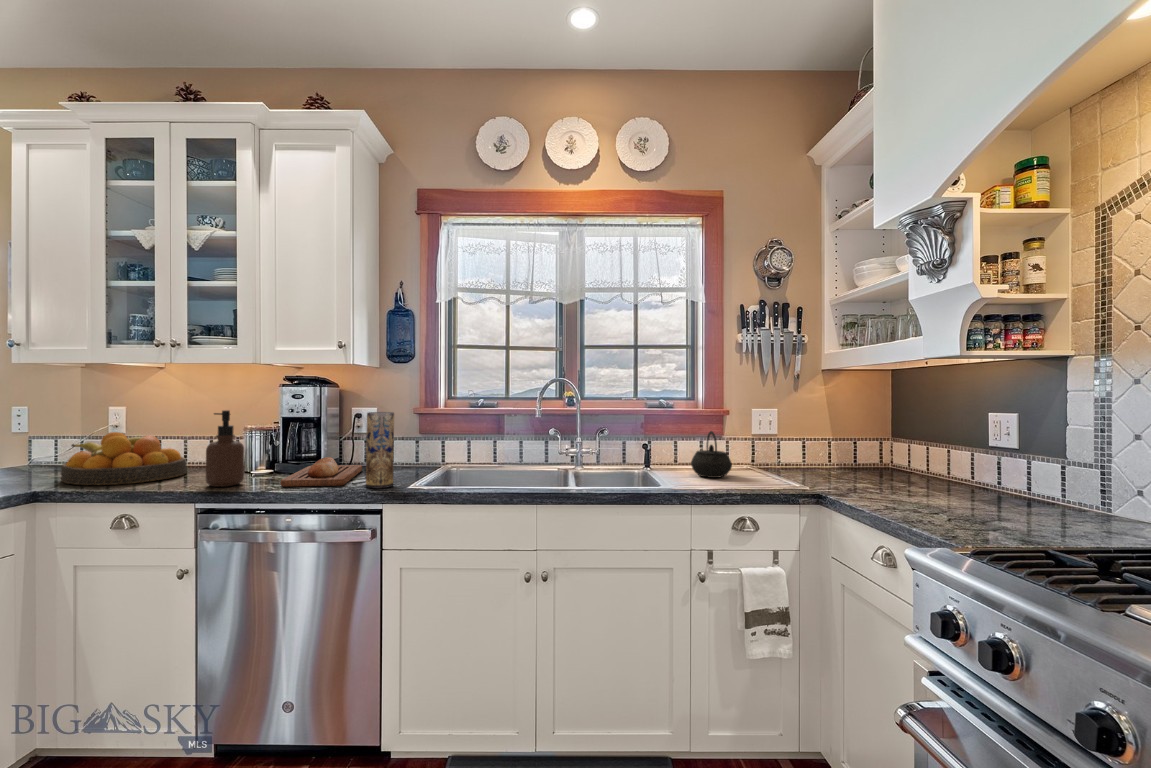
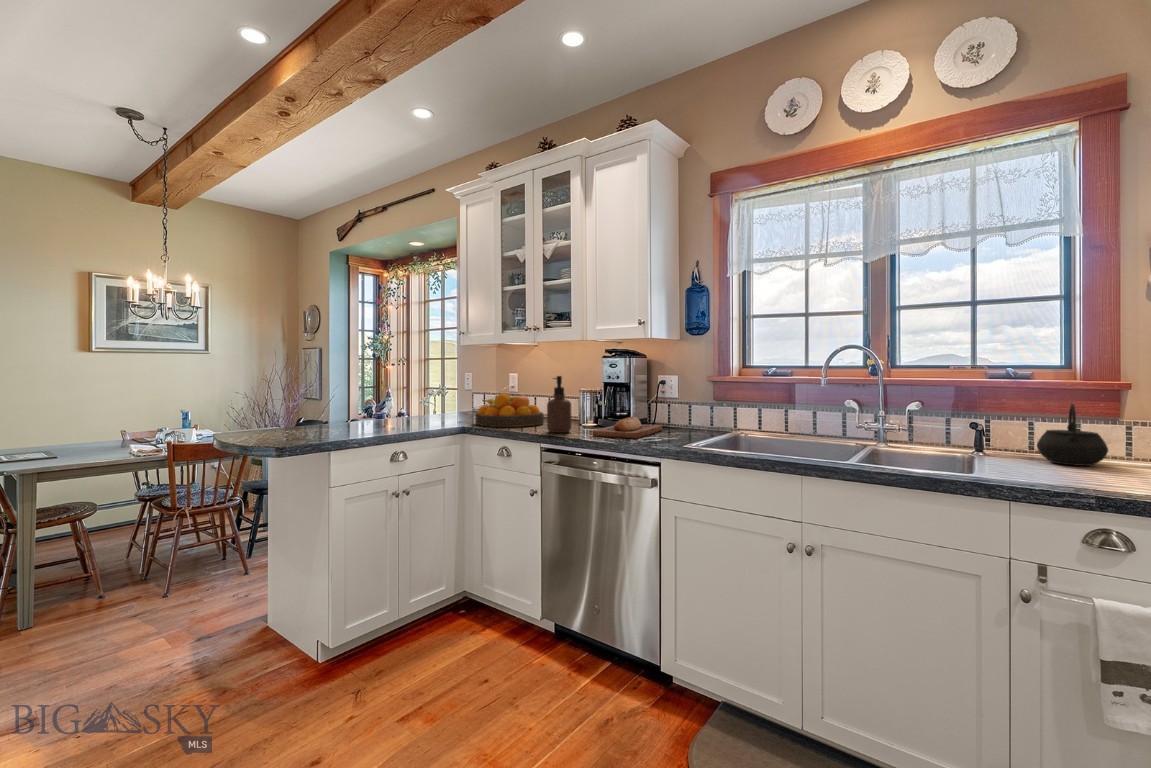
vase: present [366,412,394,488] -> none [652,377,676,442]

